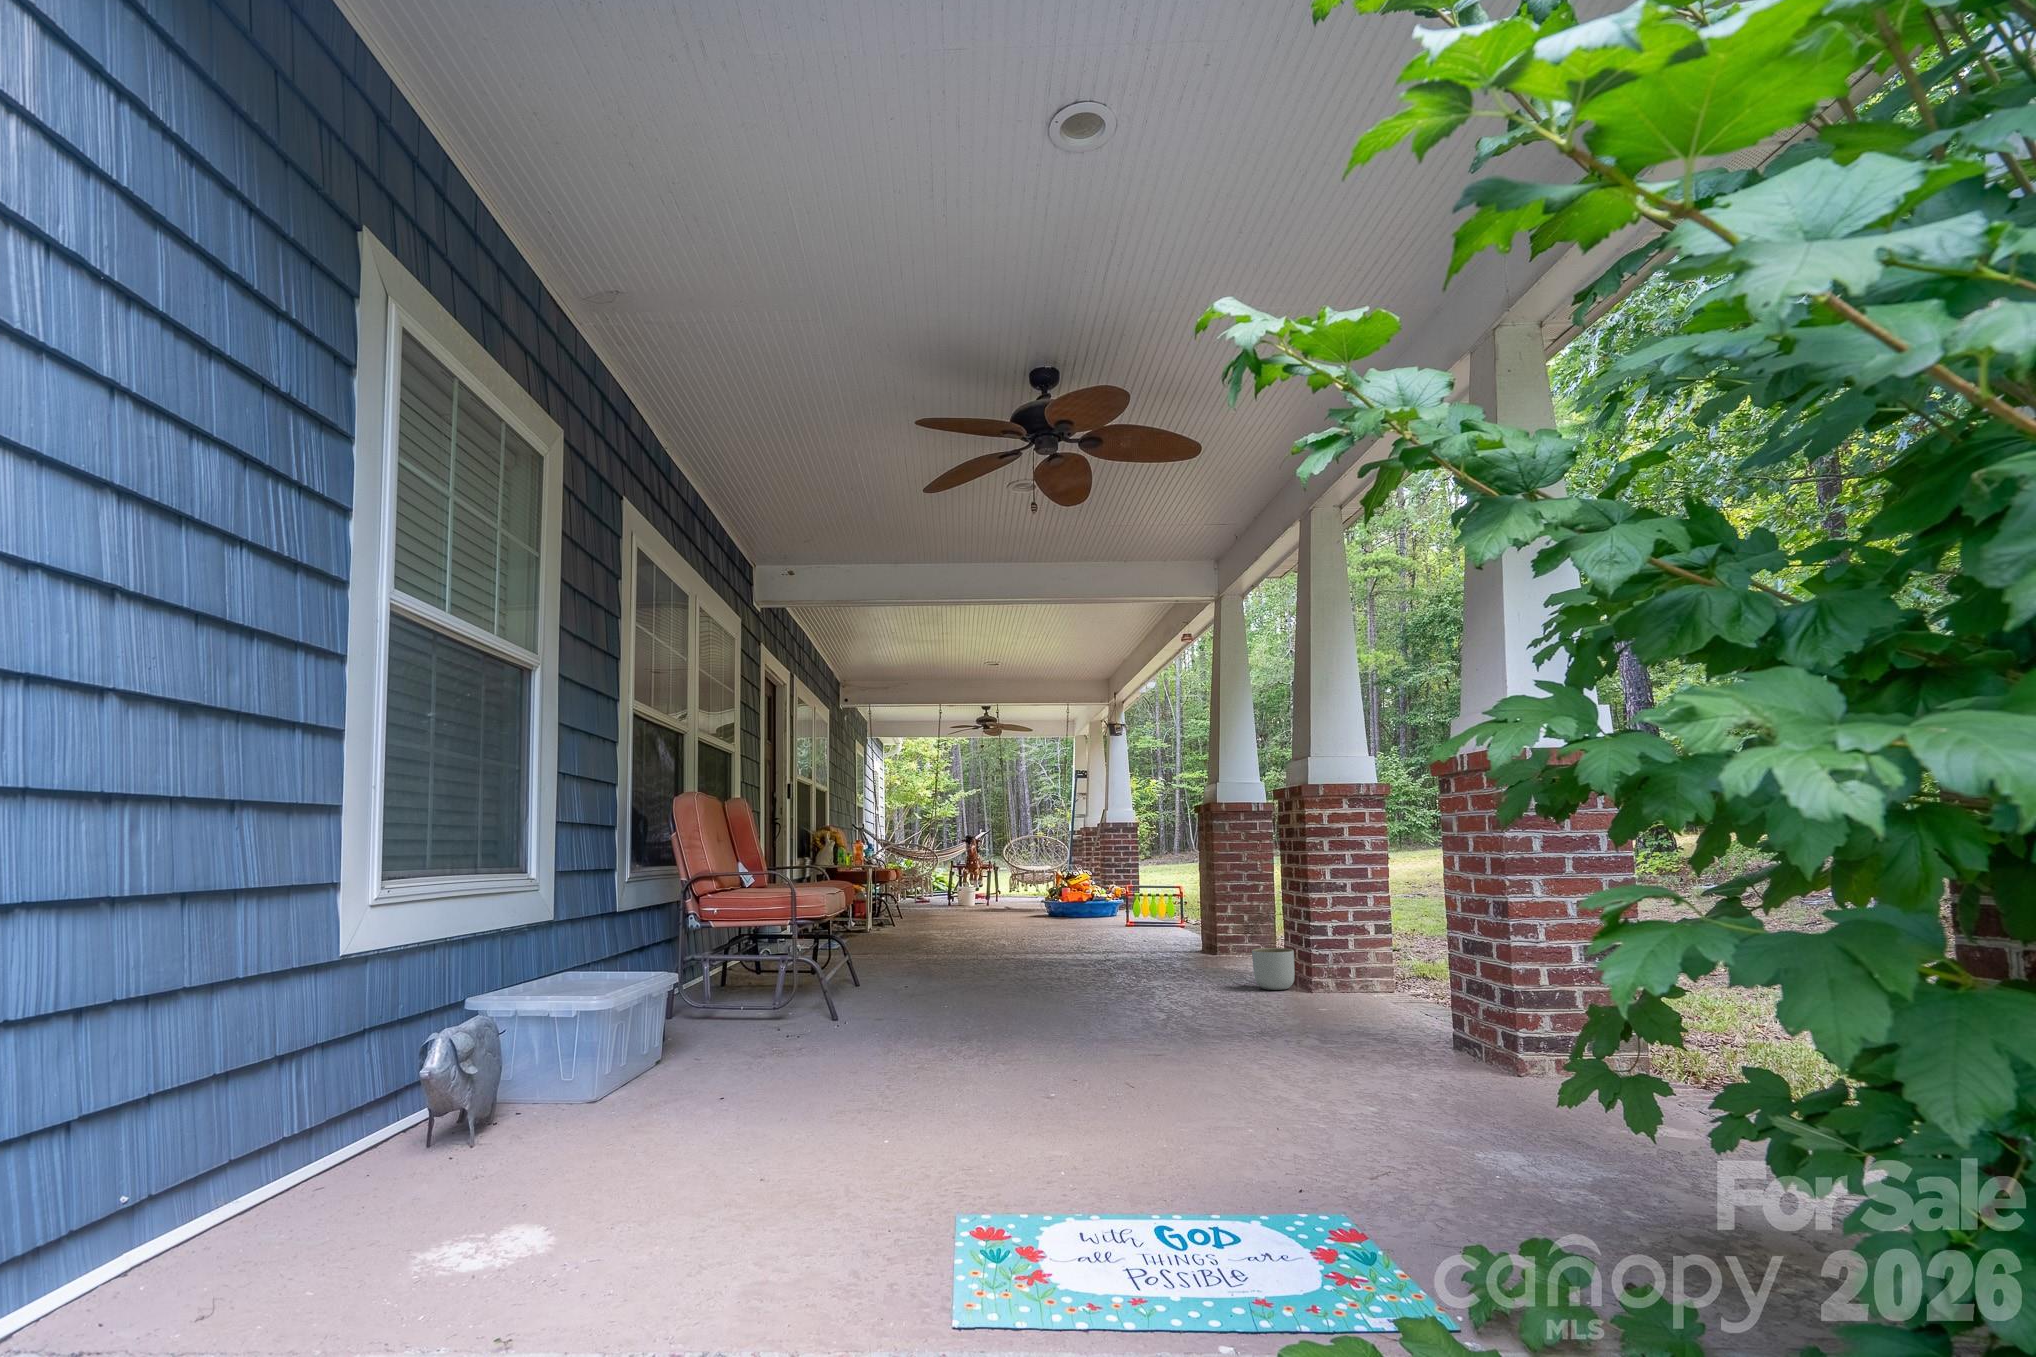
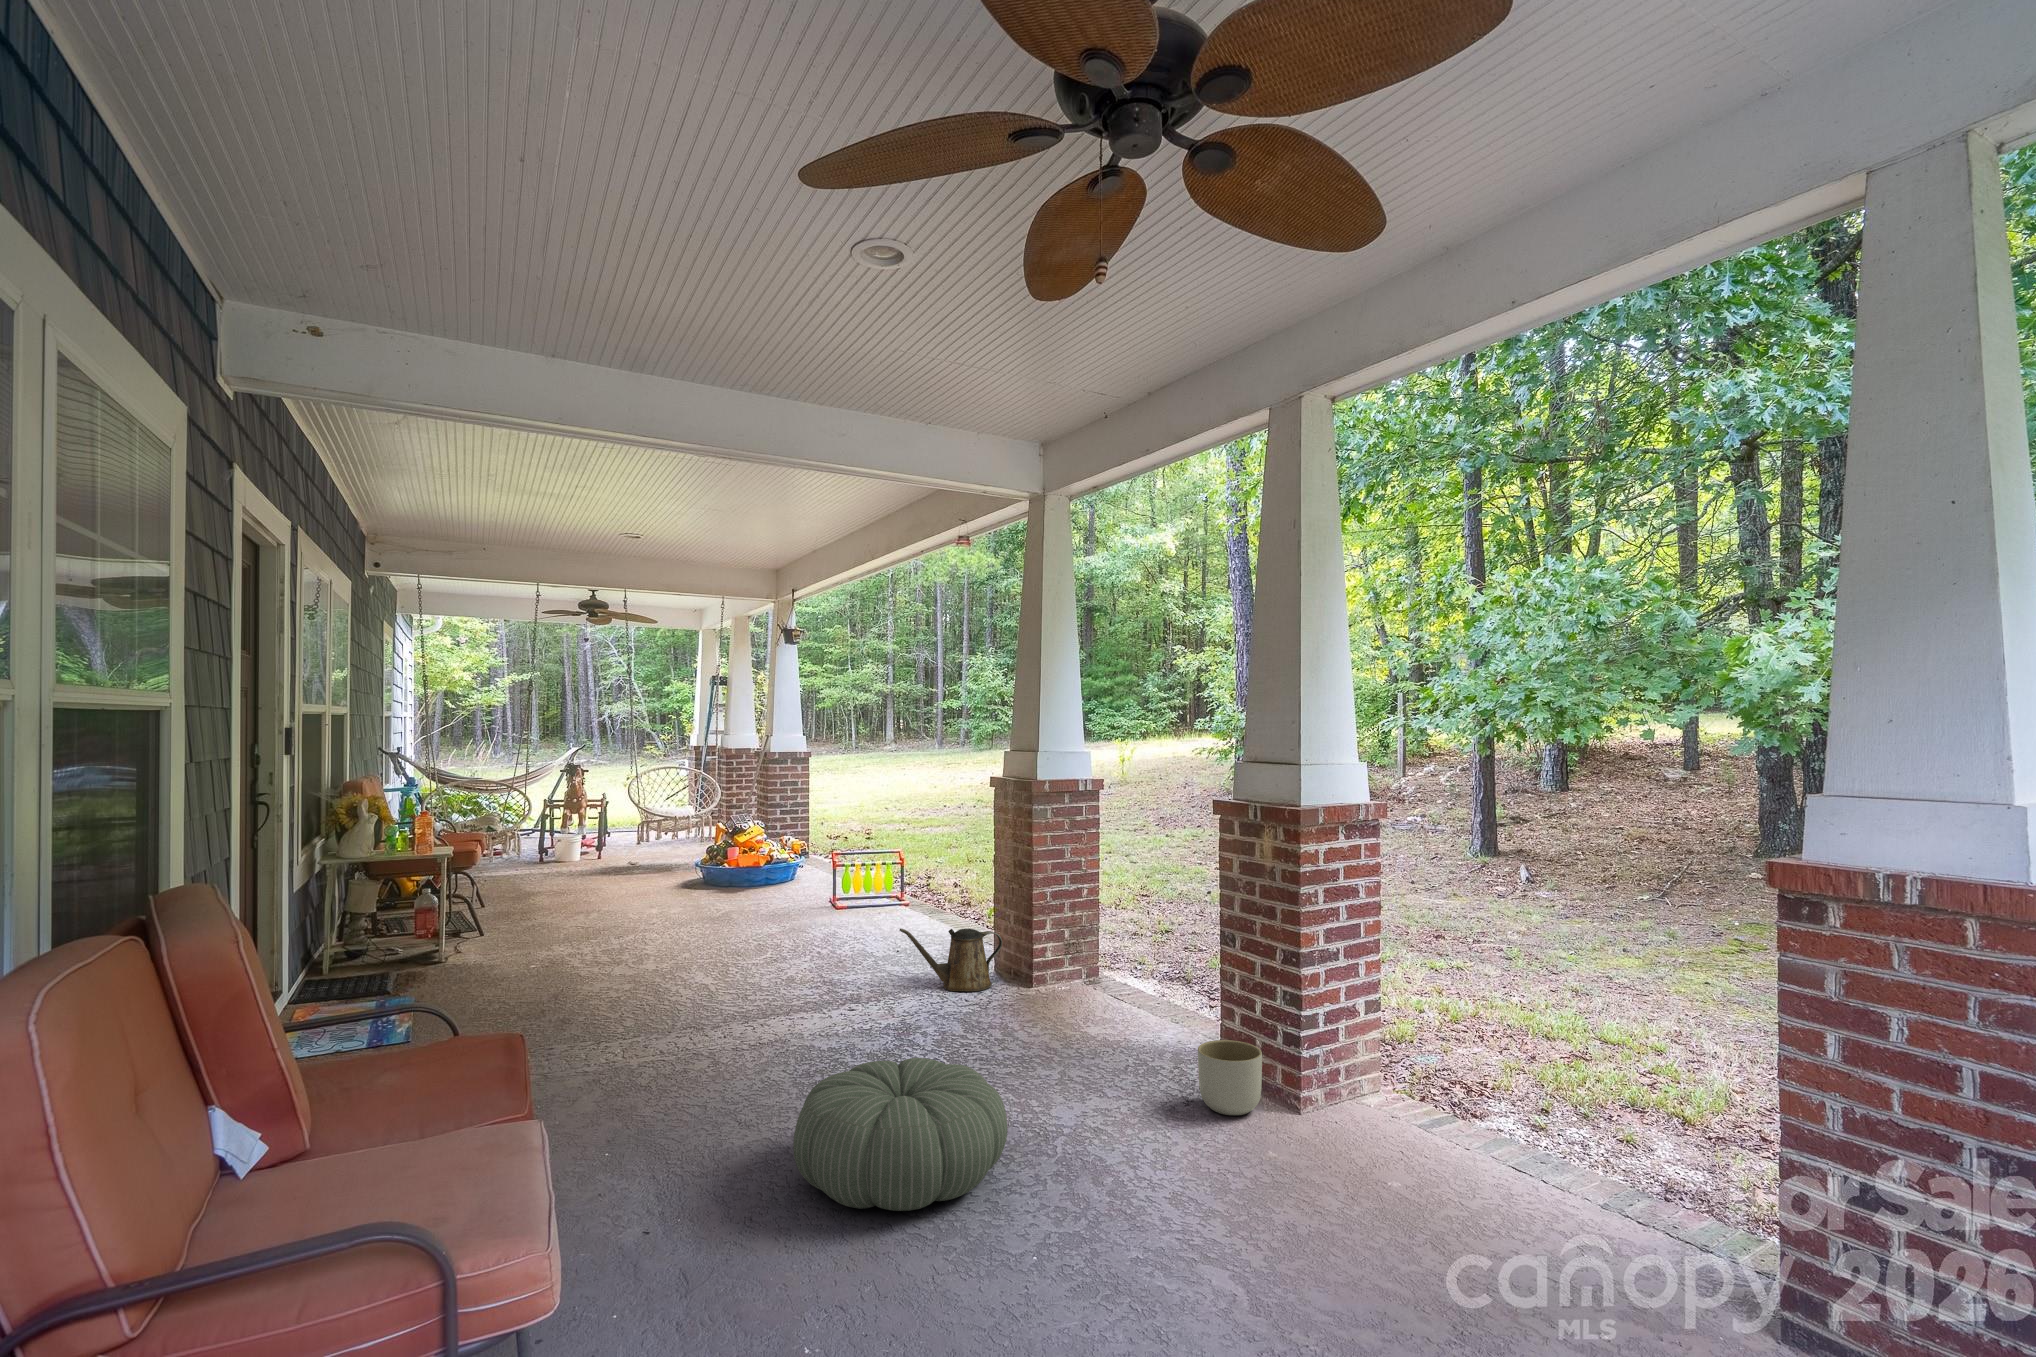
watering can: none [1127,909,1203,955] -> present [900,928,1002,991]
pouf: none [995,938,1111,999] -> present [793,1058,1007,1211]

